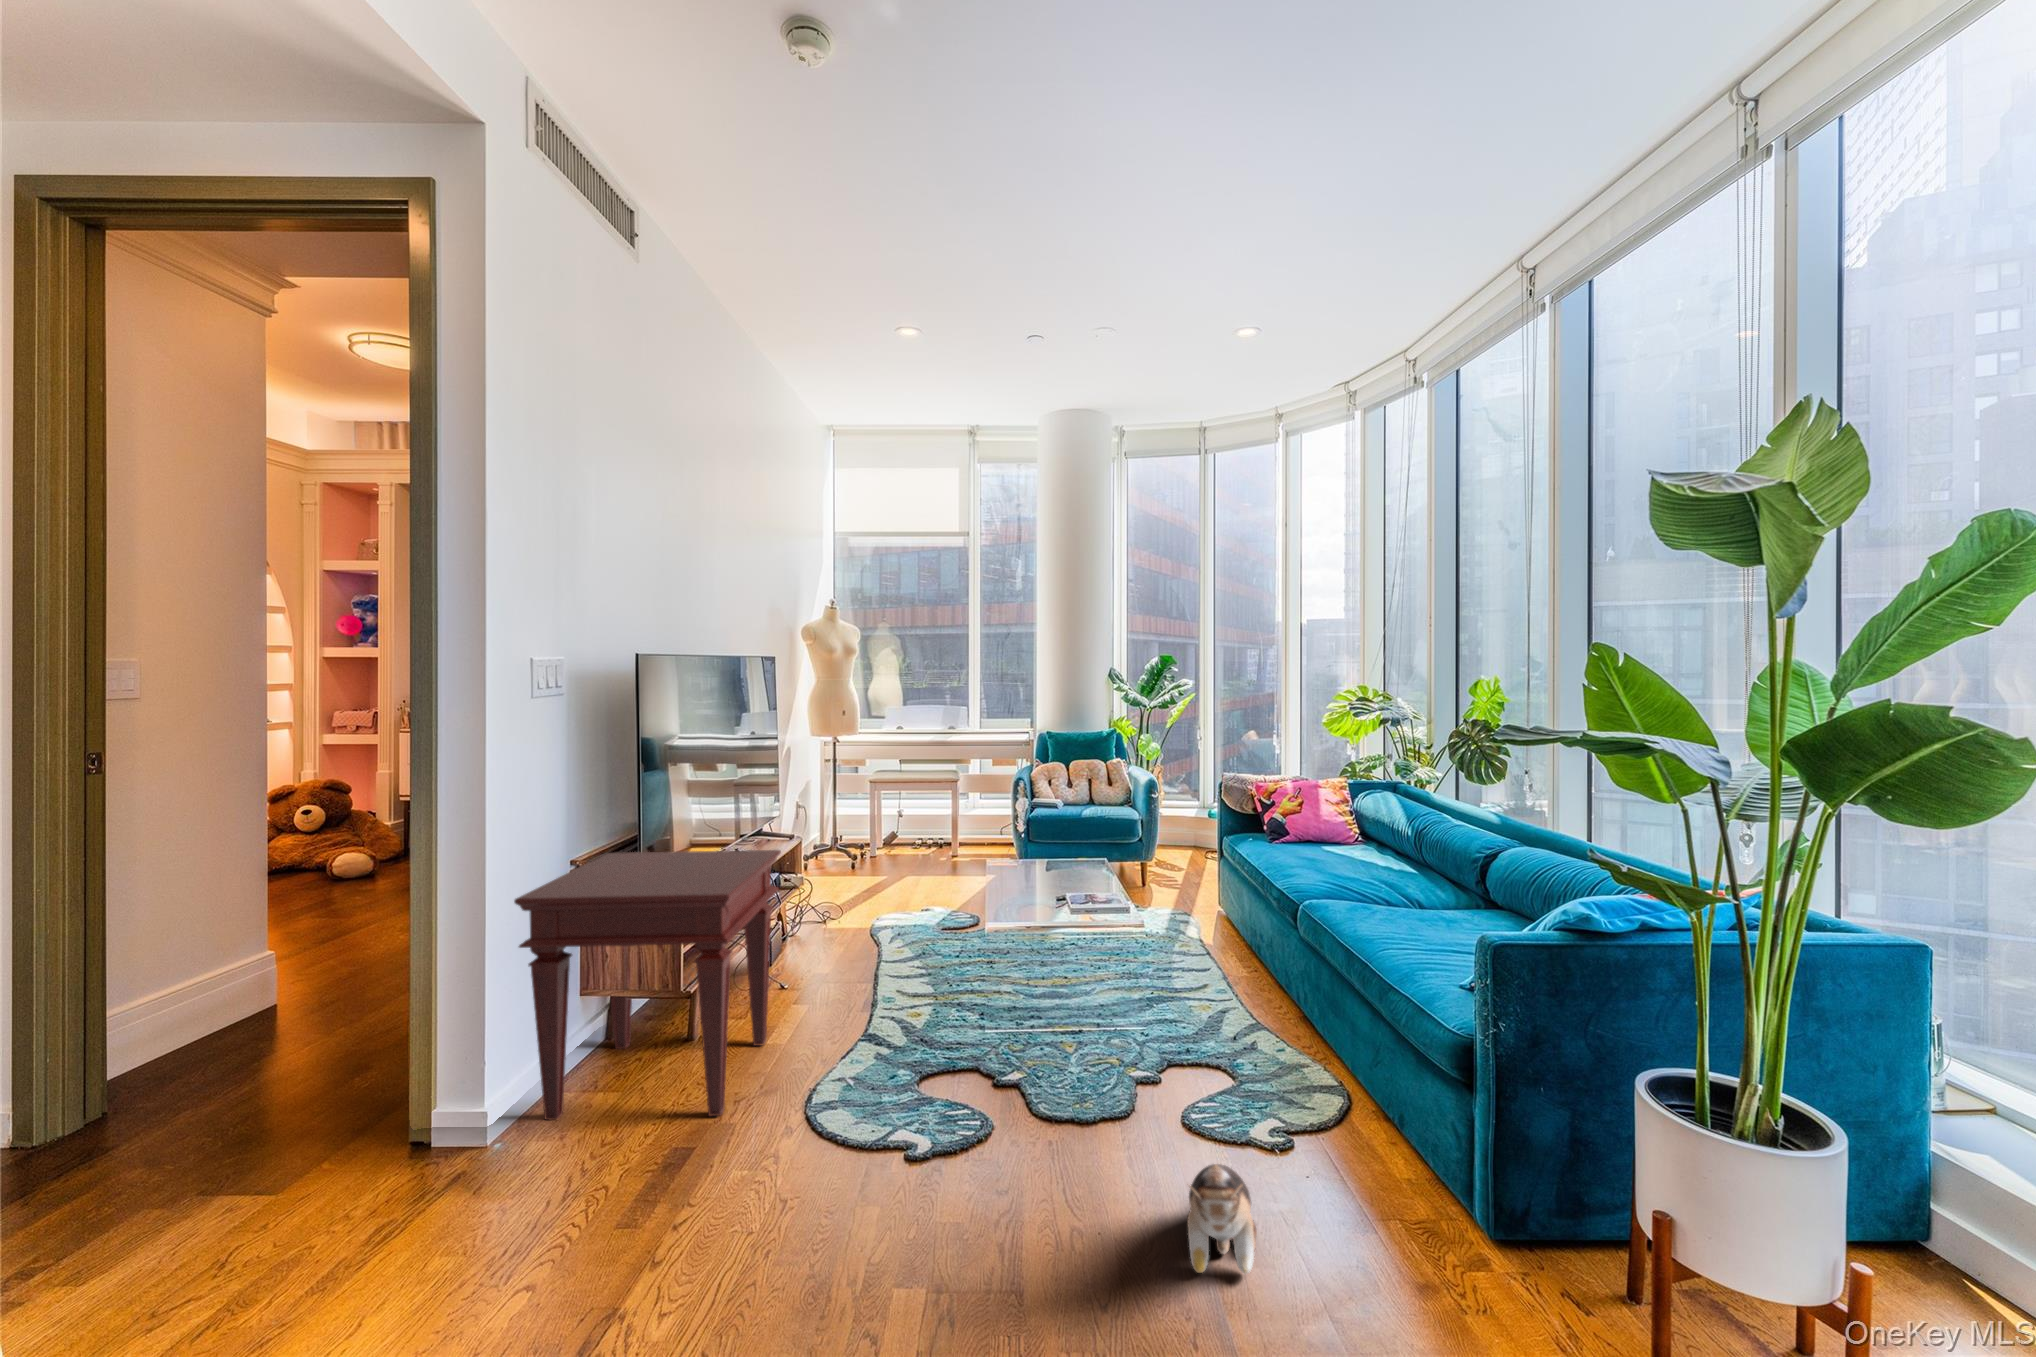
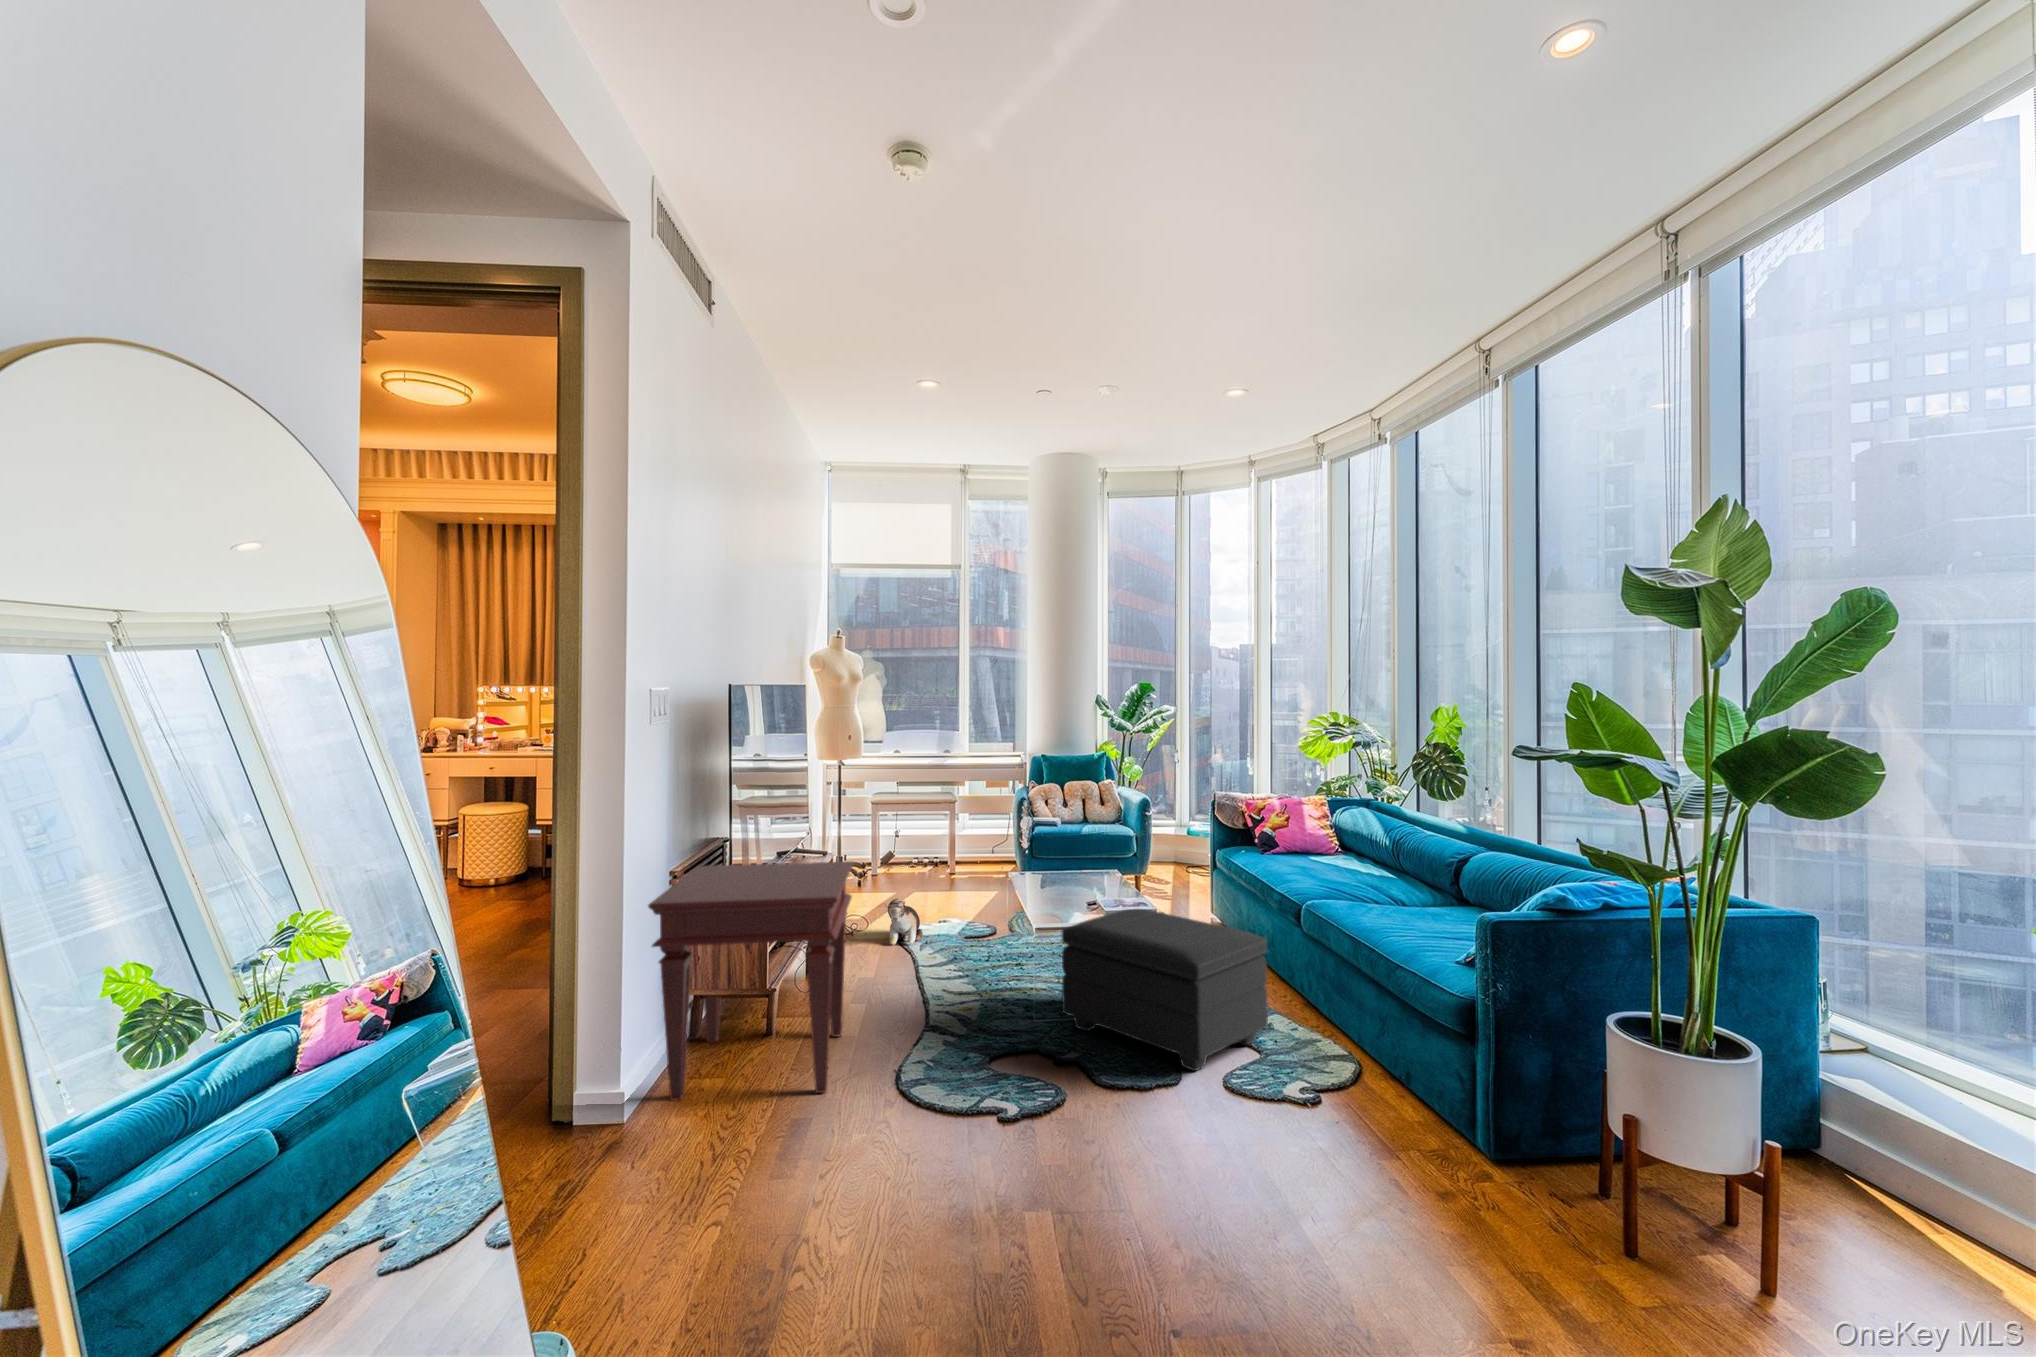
footstool: none [1015,907,1248,1102] -> present [1062,909,1268,1071]
plush toy: present [1187,1164,1257,1274] -> present [884,898,923,945]

